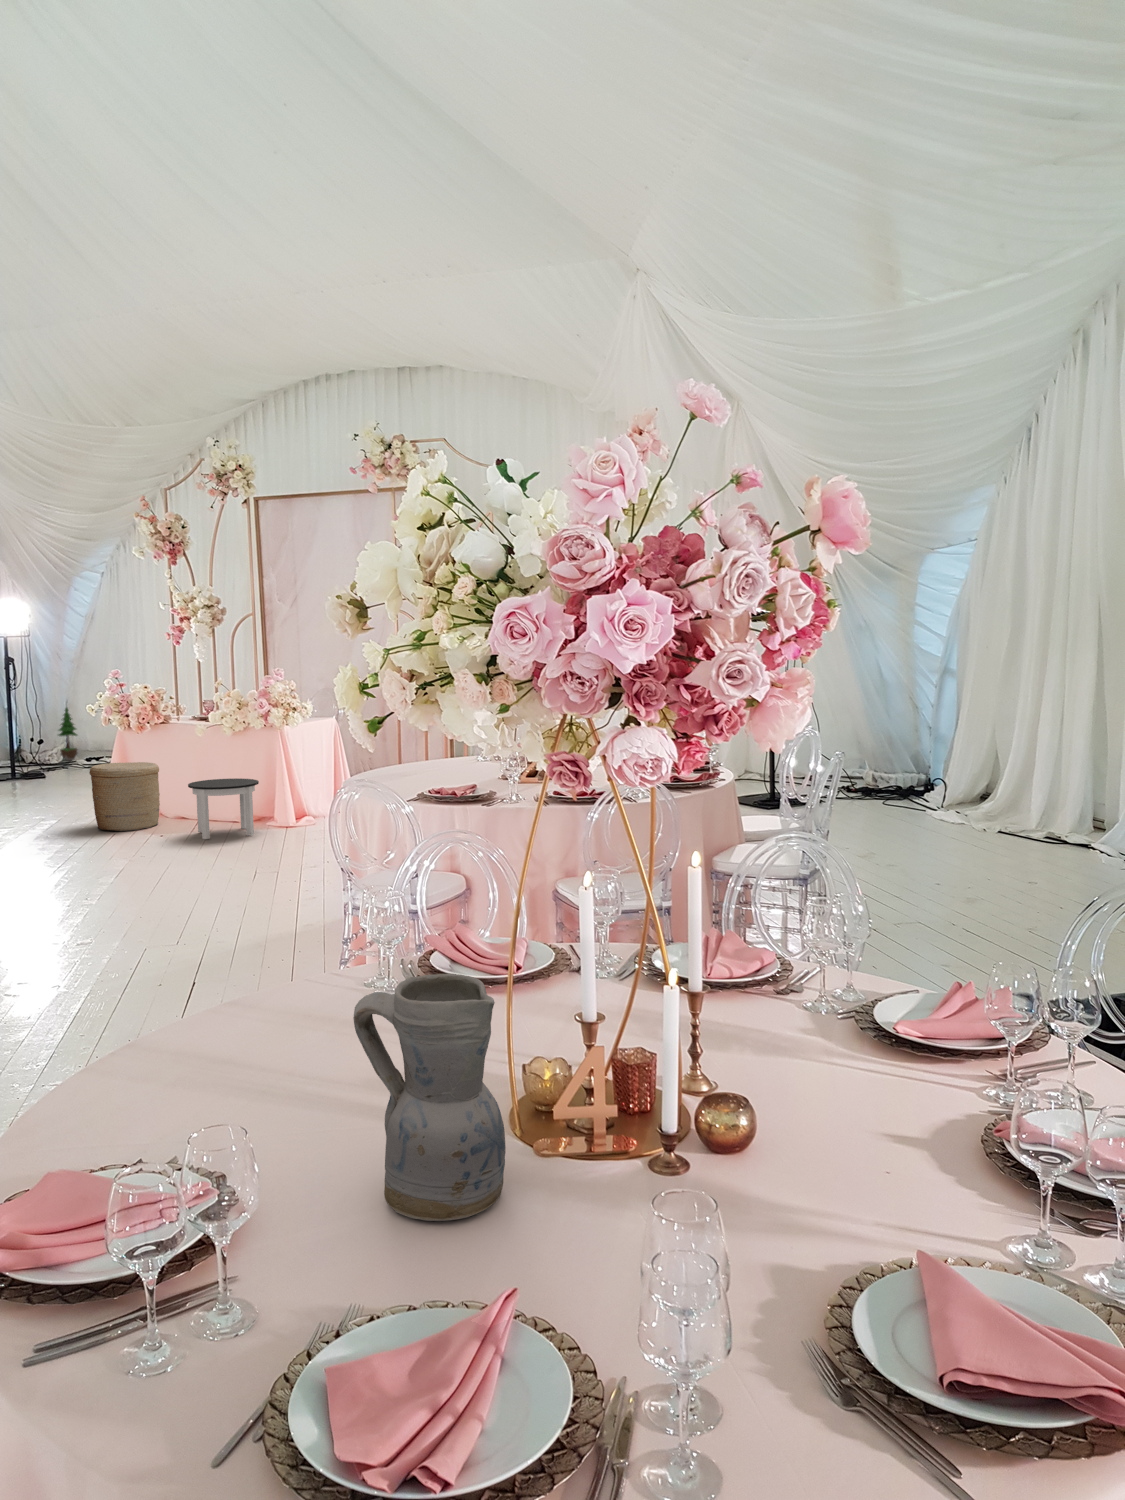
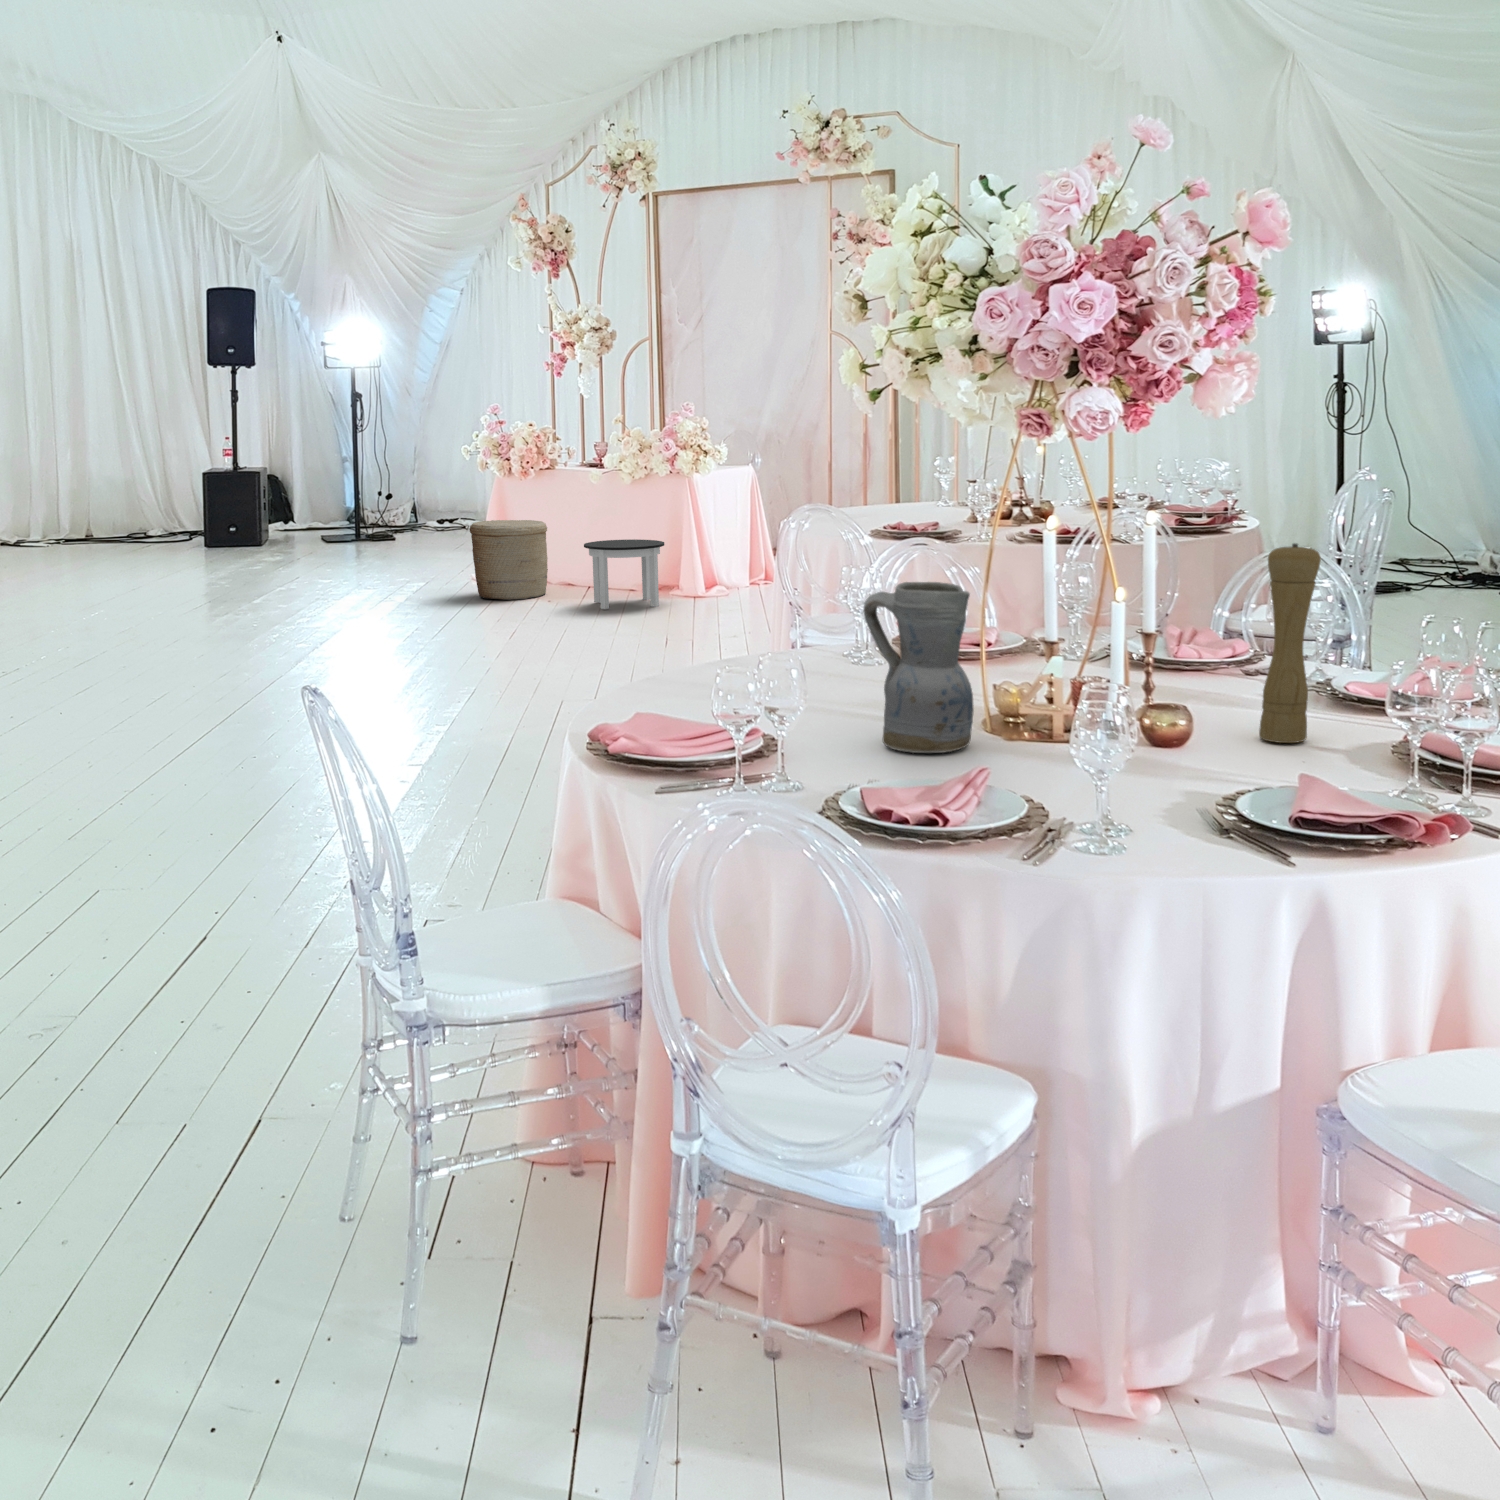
potted tree: present [59,708,77,762] -> none [408,459,433,529]
pepper mill: none [862,910,928,1161] -> present [1259,543,1321,743]

